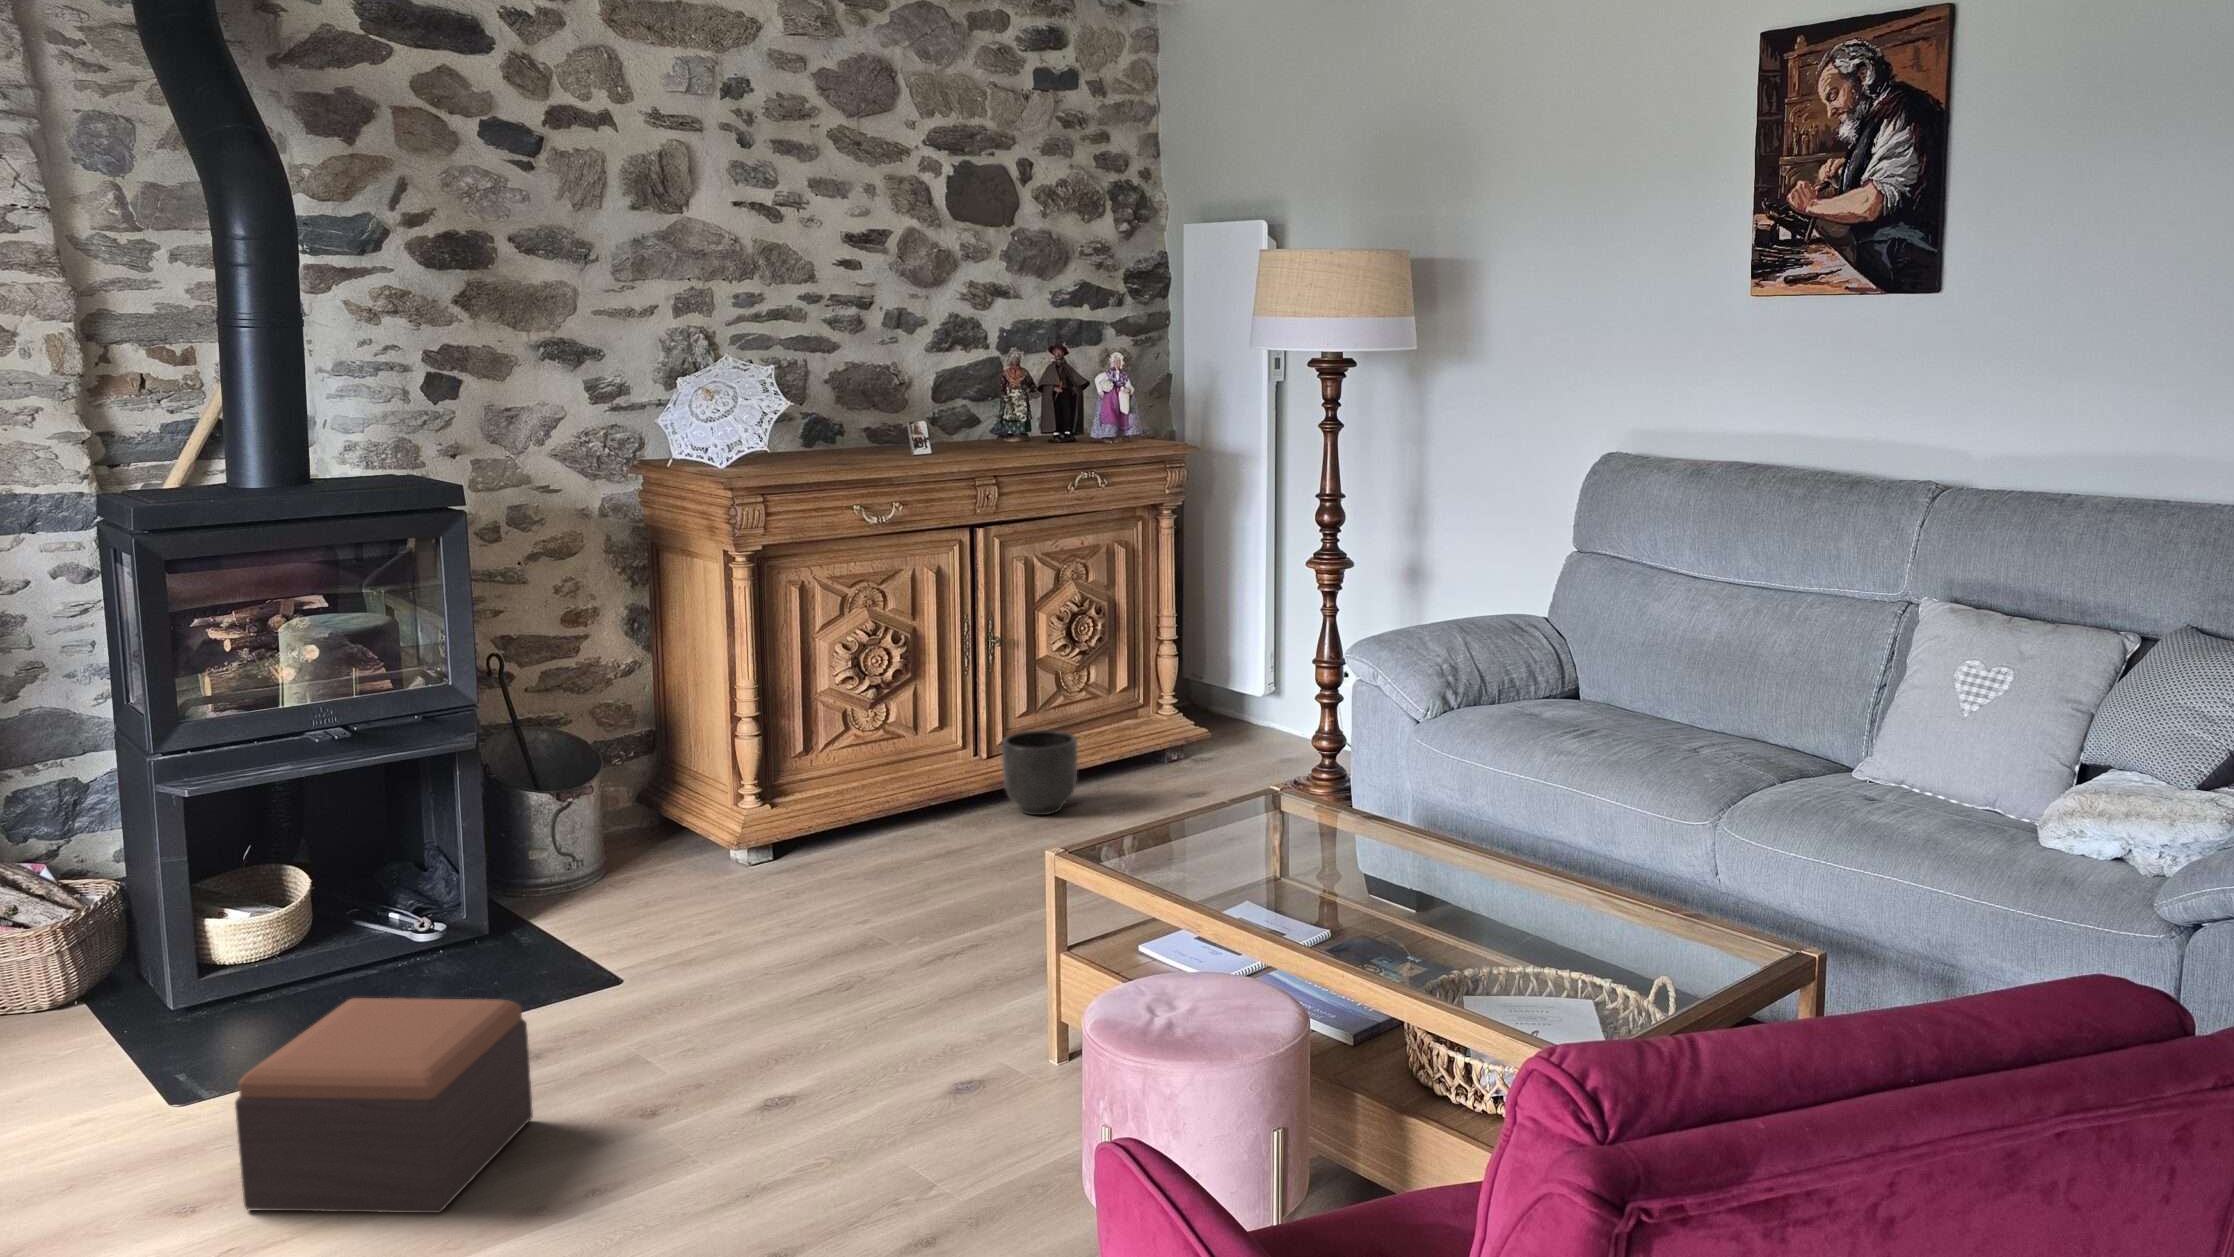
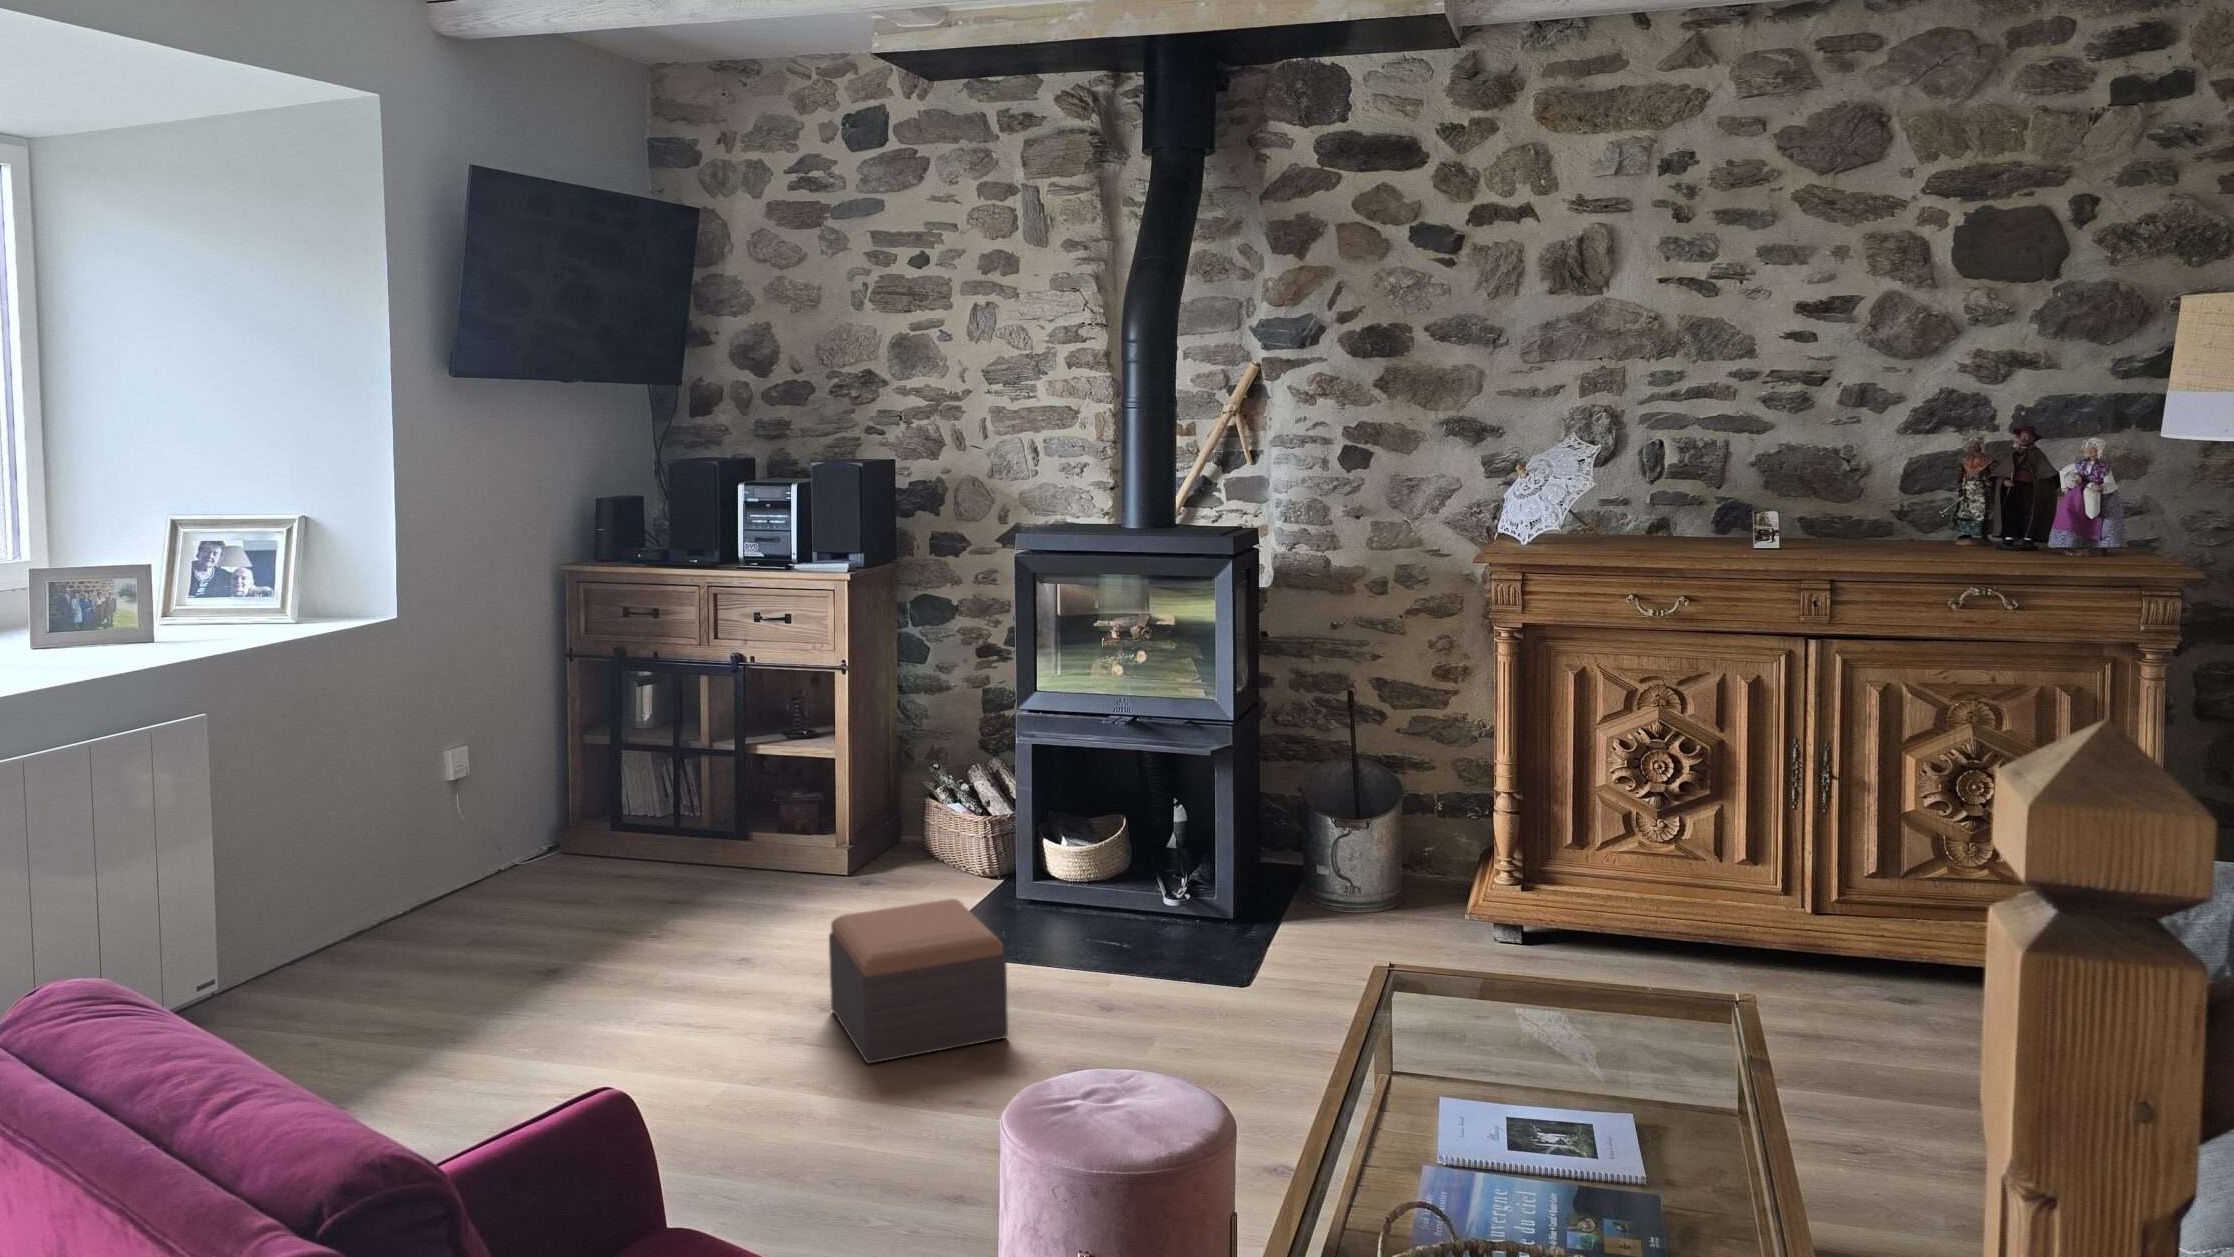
planter: present [1002,730,1078,815] -> none [1806,895,1908,1004]

